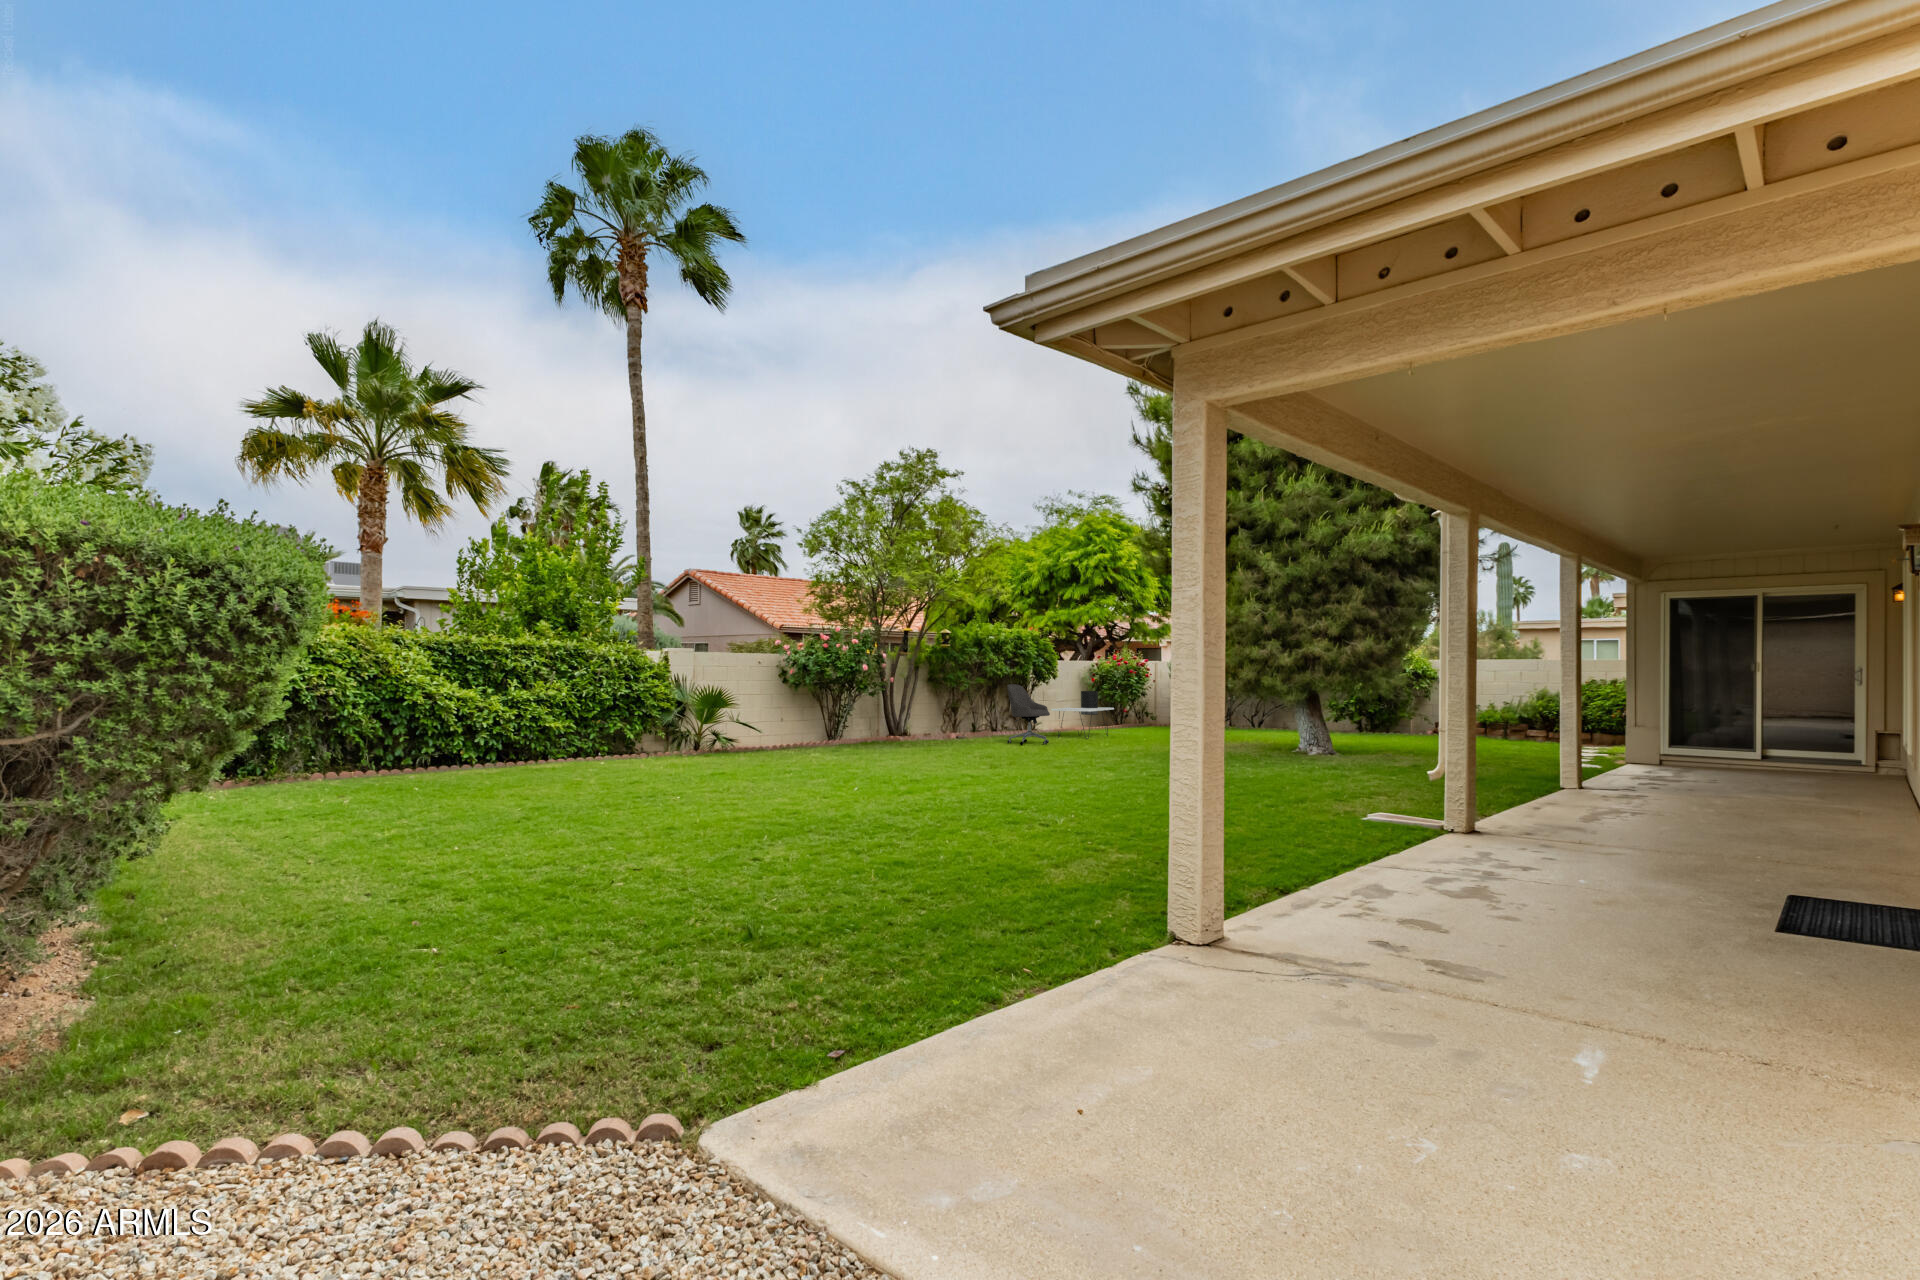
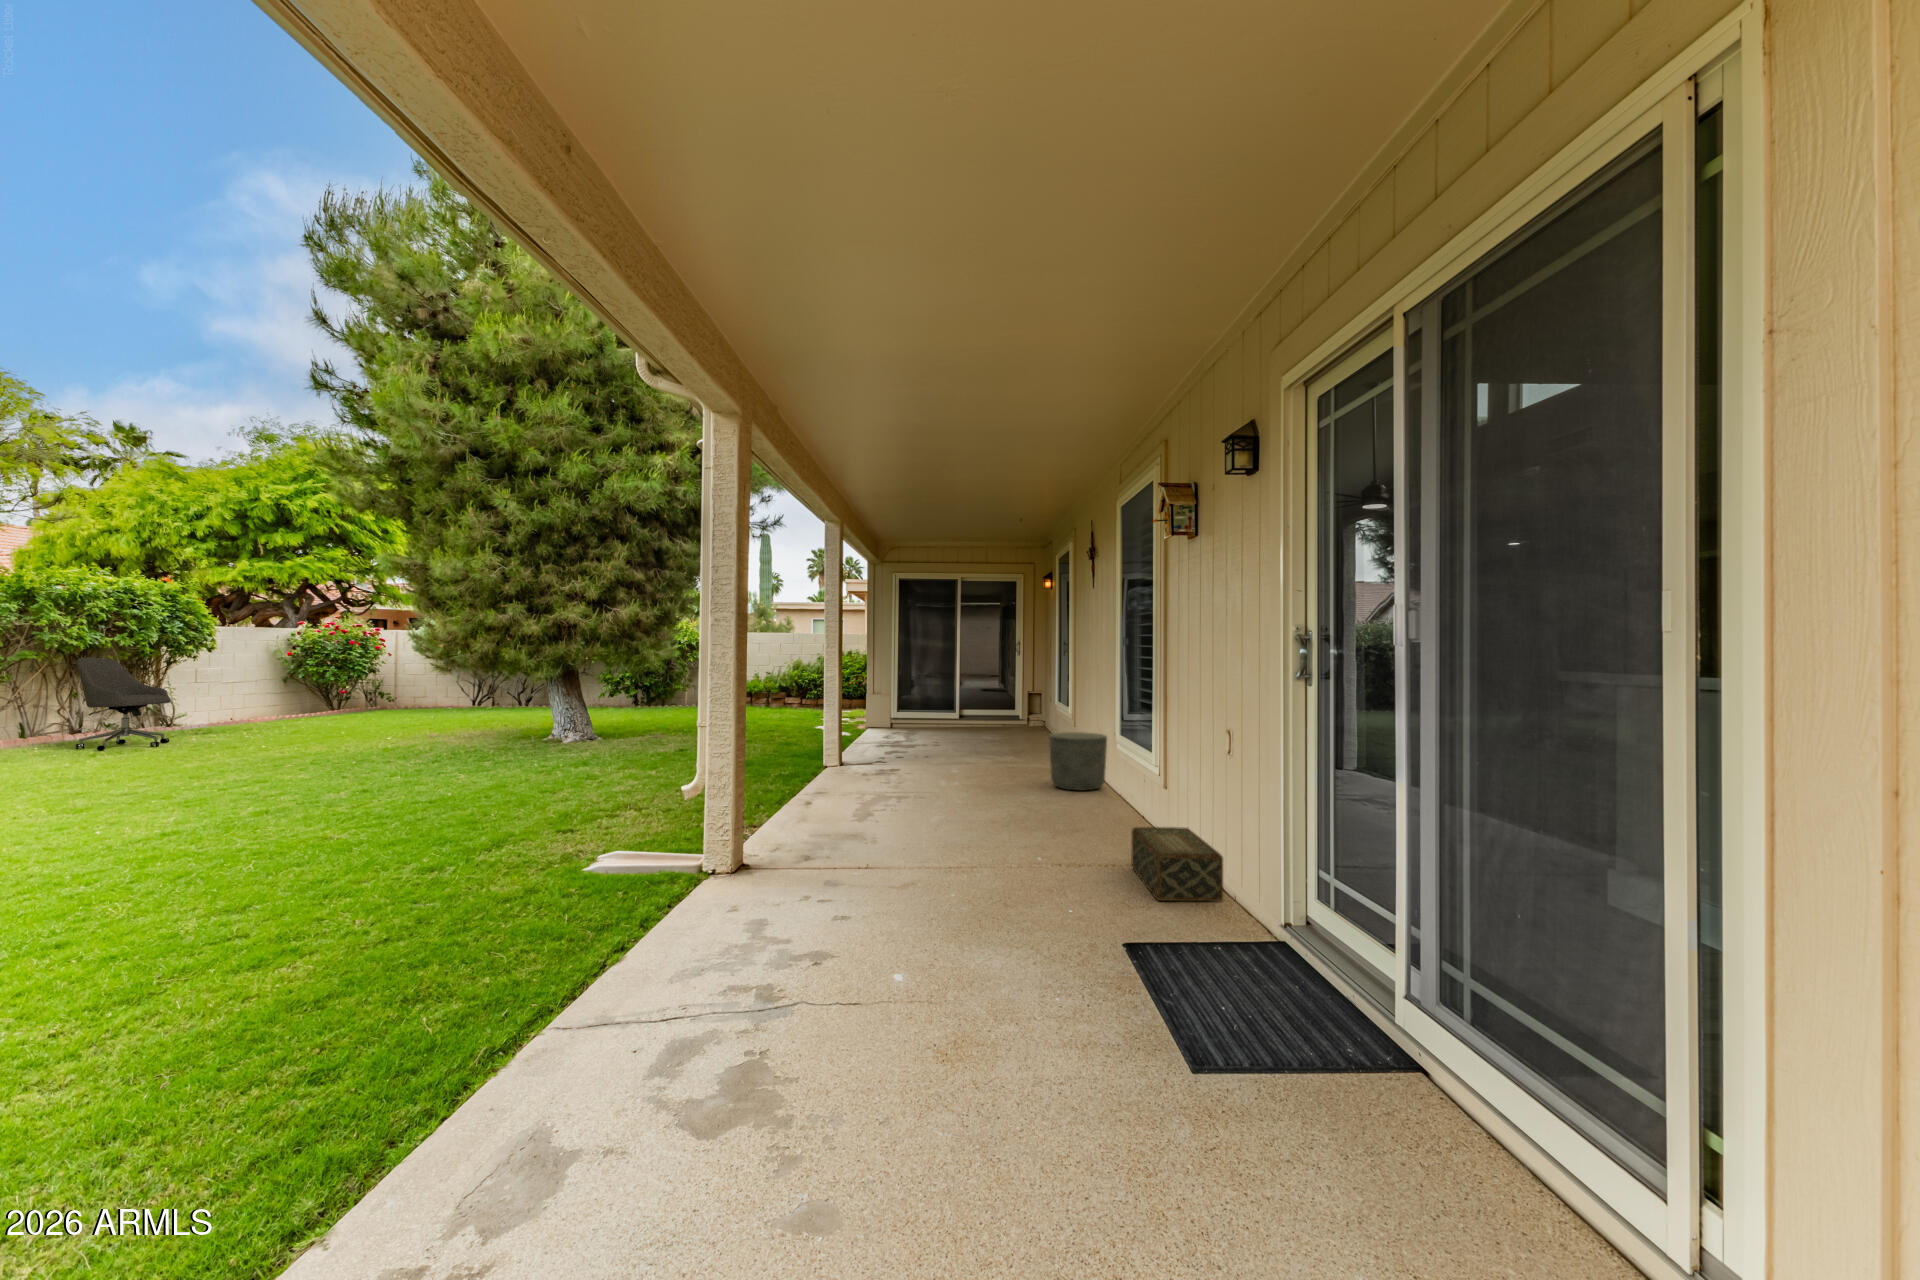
side table: present [1051,691,1114,739] -> none [192,666,314,732]
planter: none [1819,766,1901,826] -> present [1049,732,1107,790]
woven basket: none [1831,830,1905,885] -> present [1132,827,1223,901]

